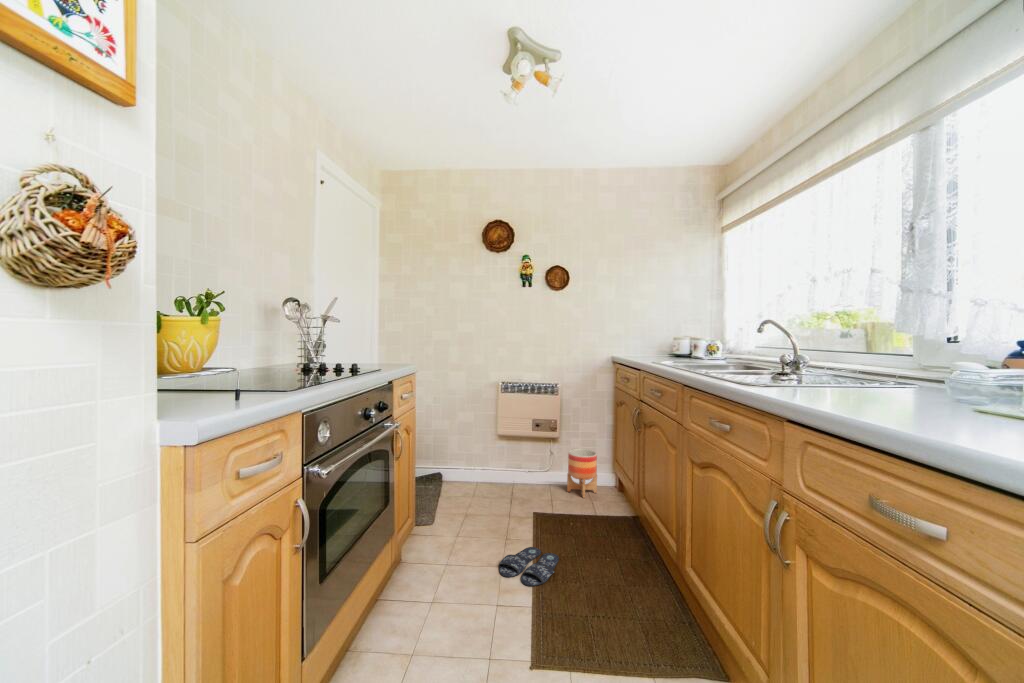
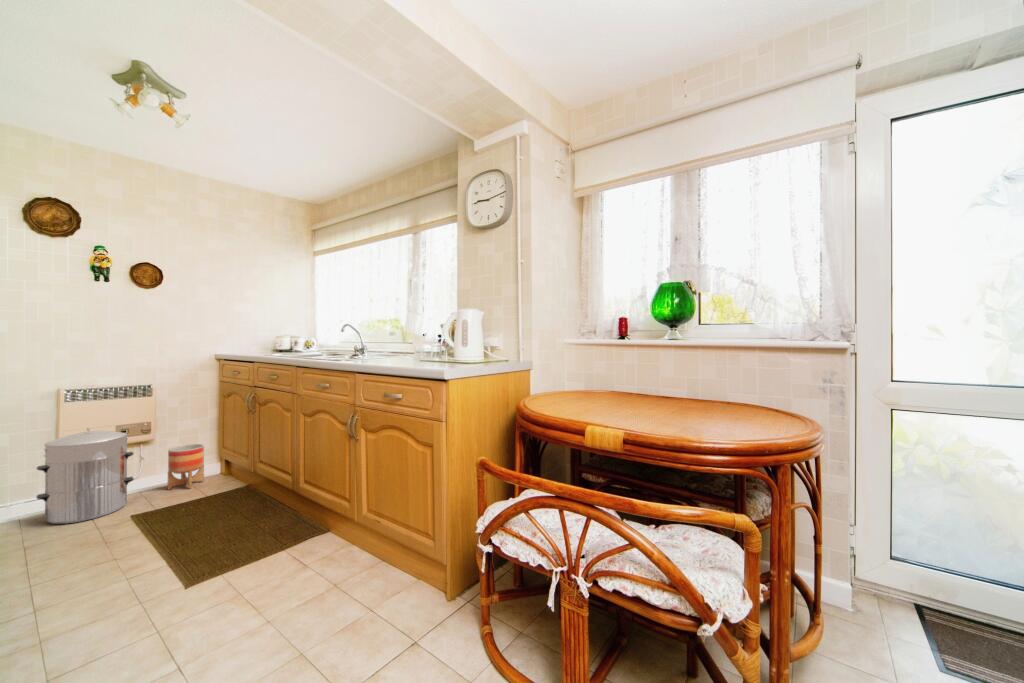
waste bin: none [483,418,541,503] -> present [37,428,134,524]
slippers: present [499,547,559,586] -> none [111,530,183,564]

